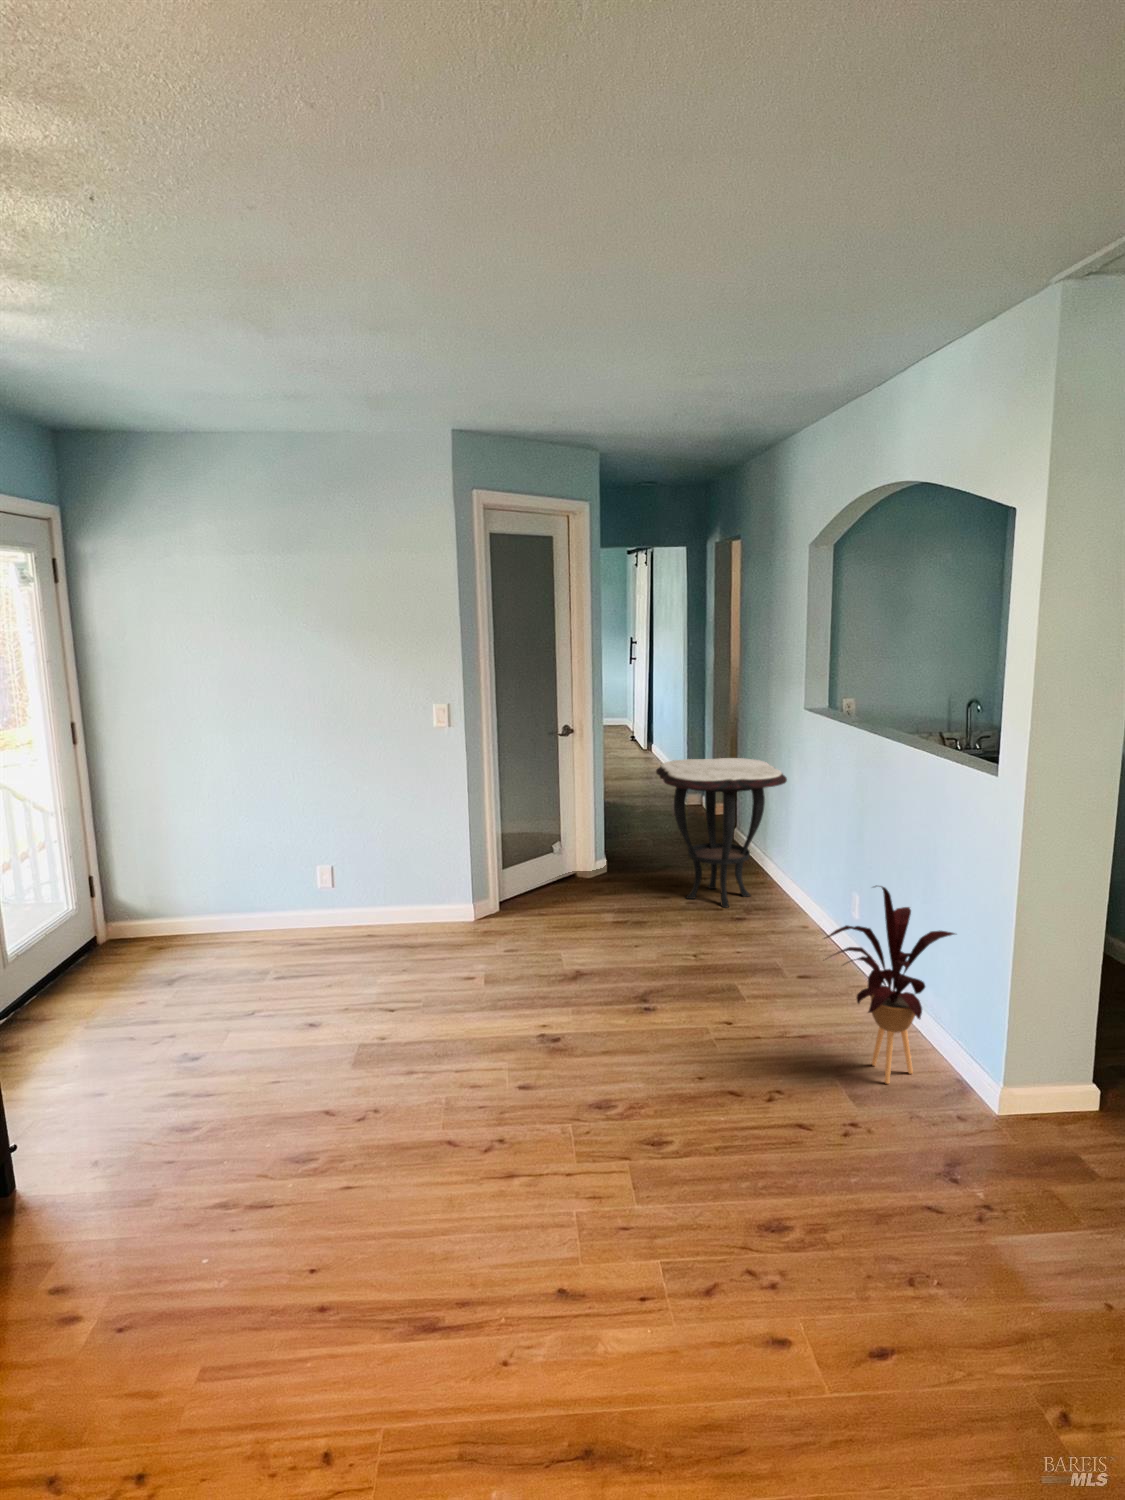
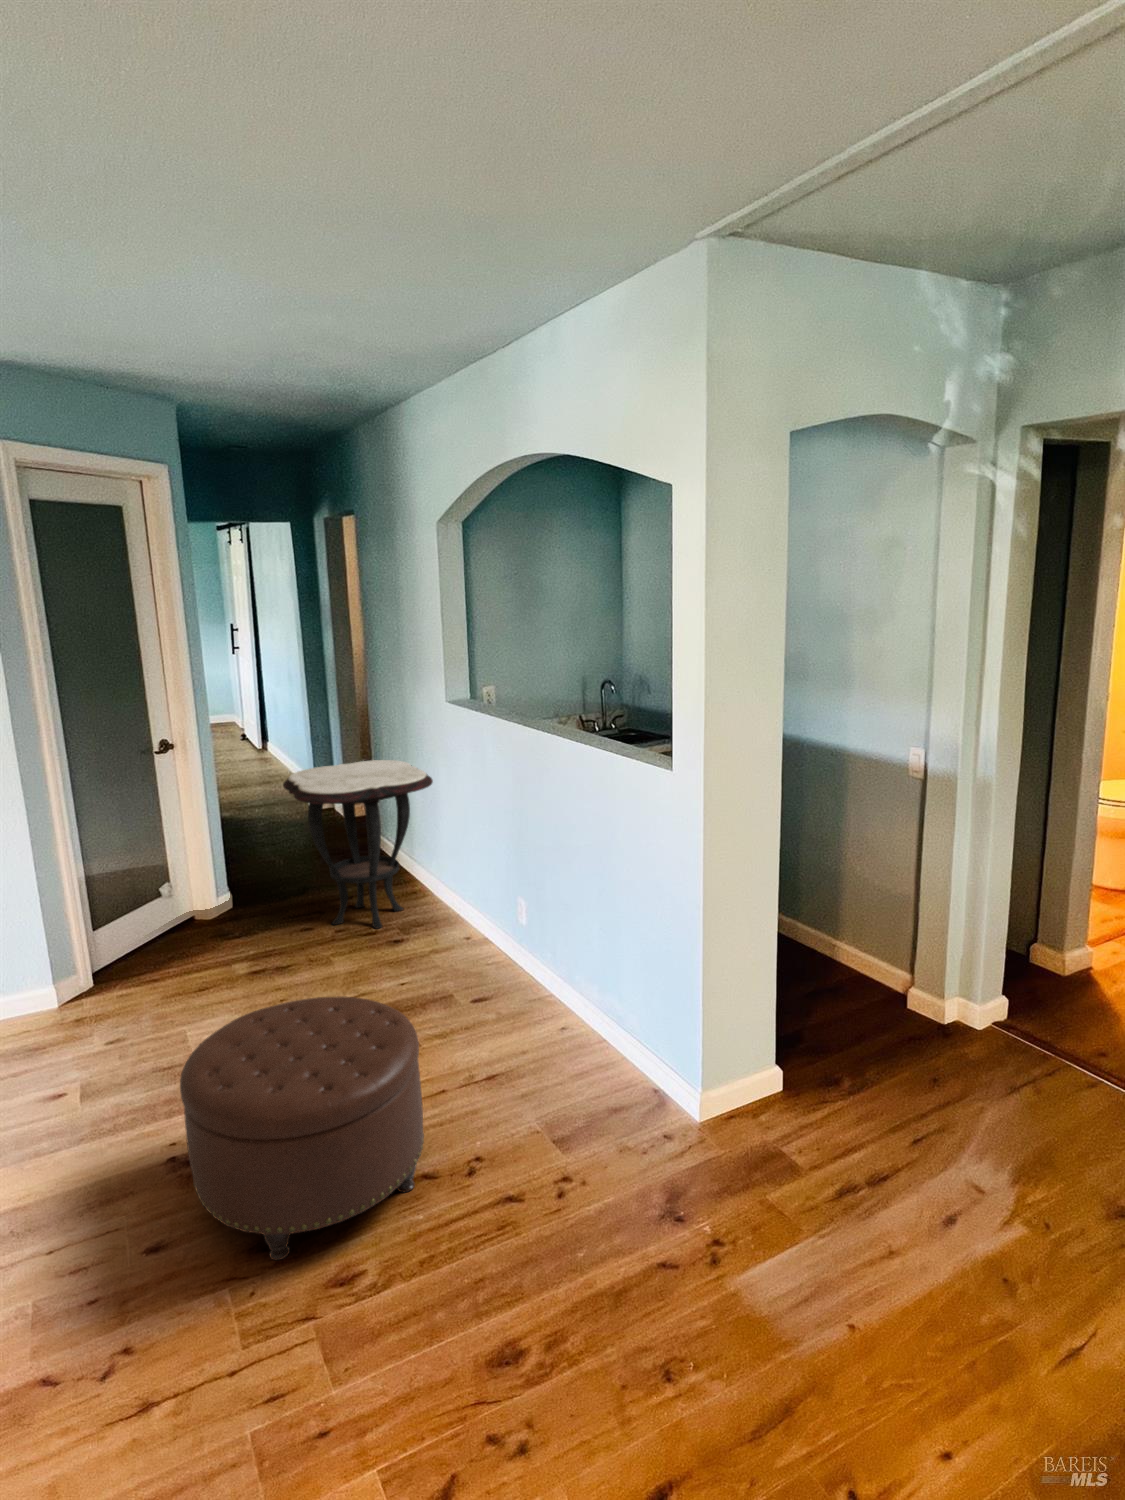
house plant: present [825,886,955,1084] -> none [509,904,642,1115]
ottoman: none [553,933,736,1118] -> present [180,996,424,1260]

